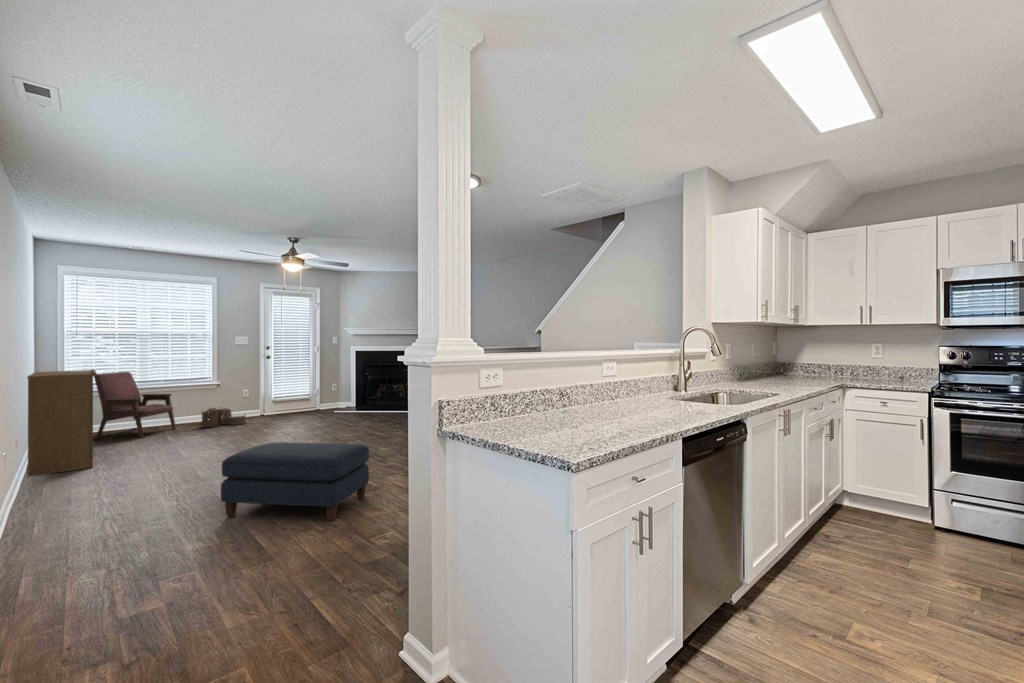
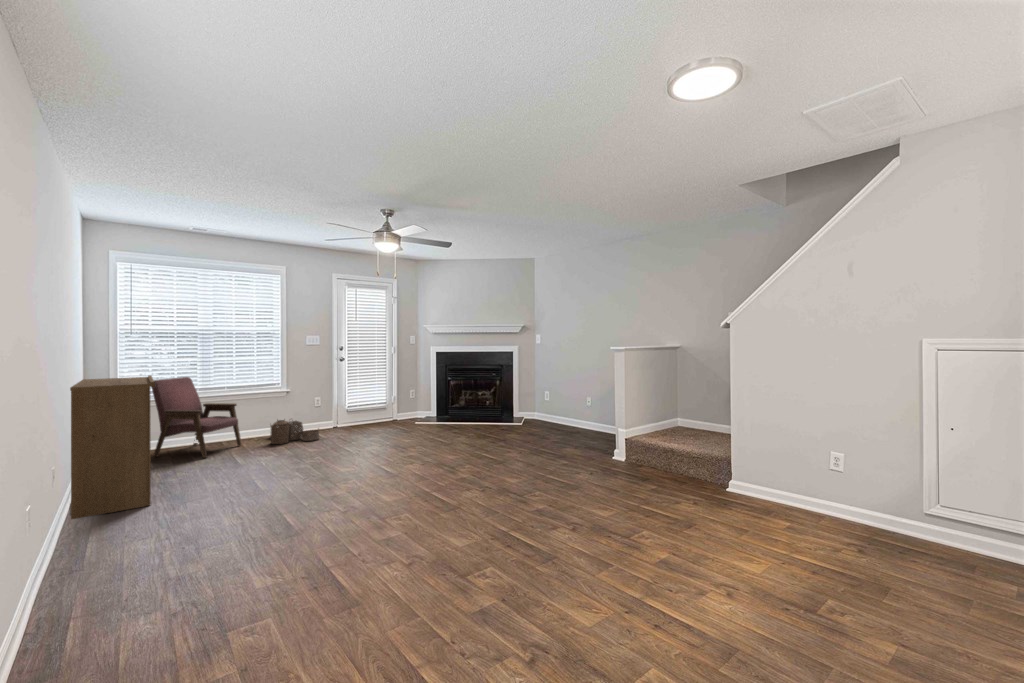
ottoman: present [221,442,369,521] -> none [340,491,547,639]

